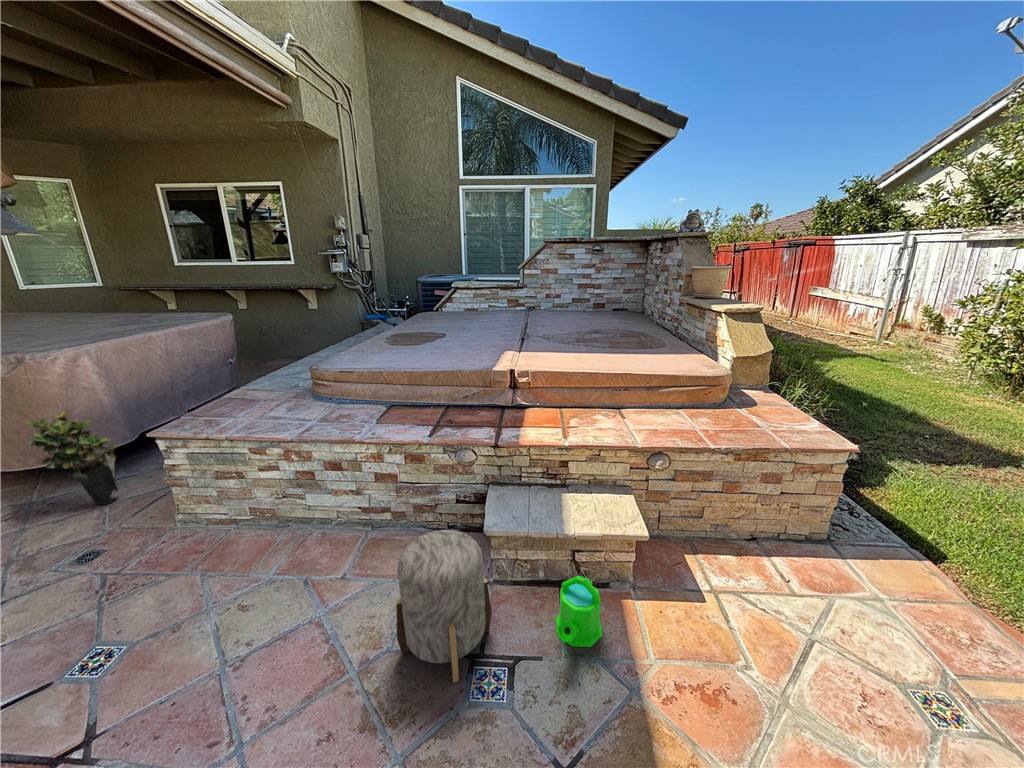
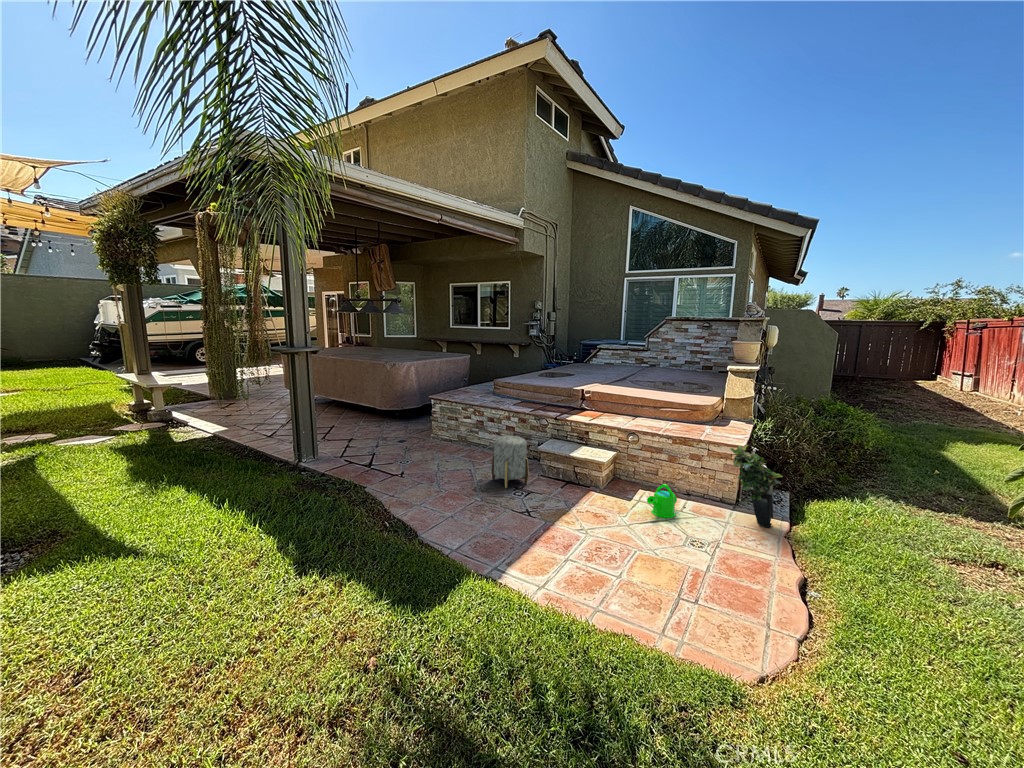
potted plant: present [26,411,119,505] -> present [730,445,783,528]
watering can: present [556,576,602,647] -> present [647,484,677,518]

